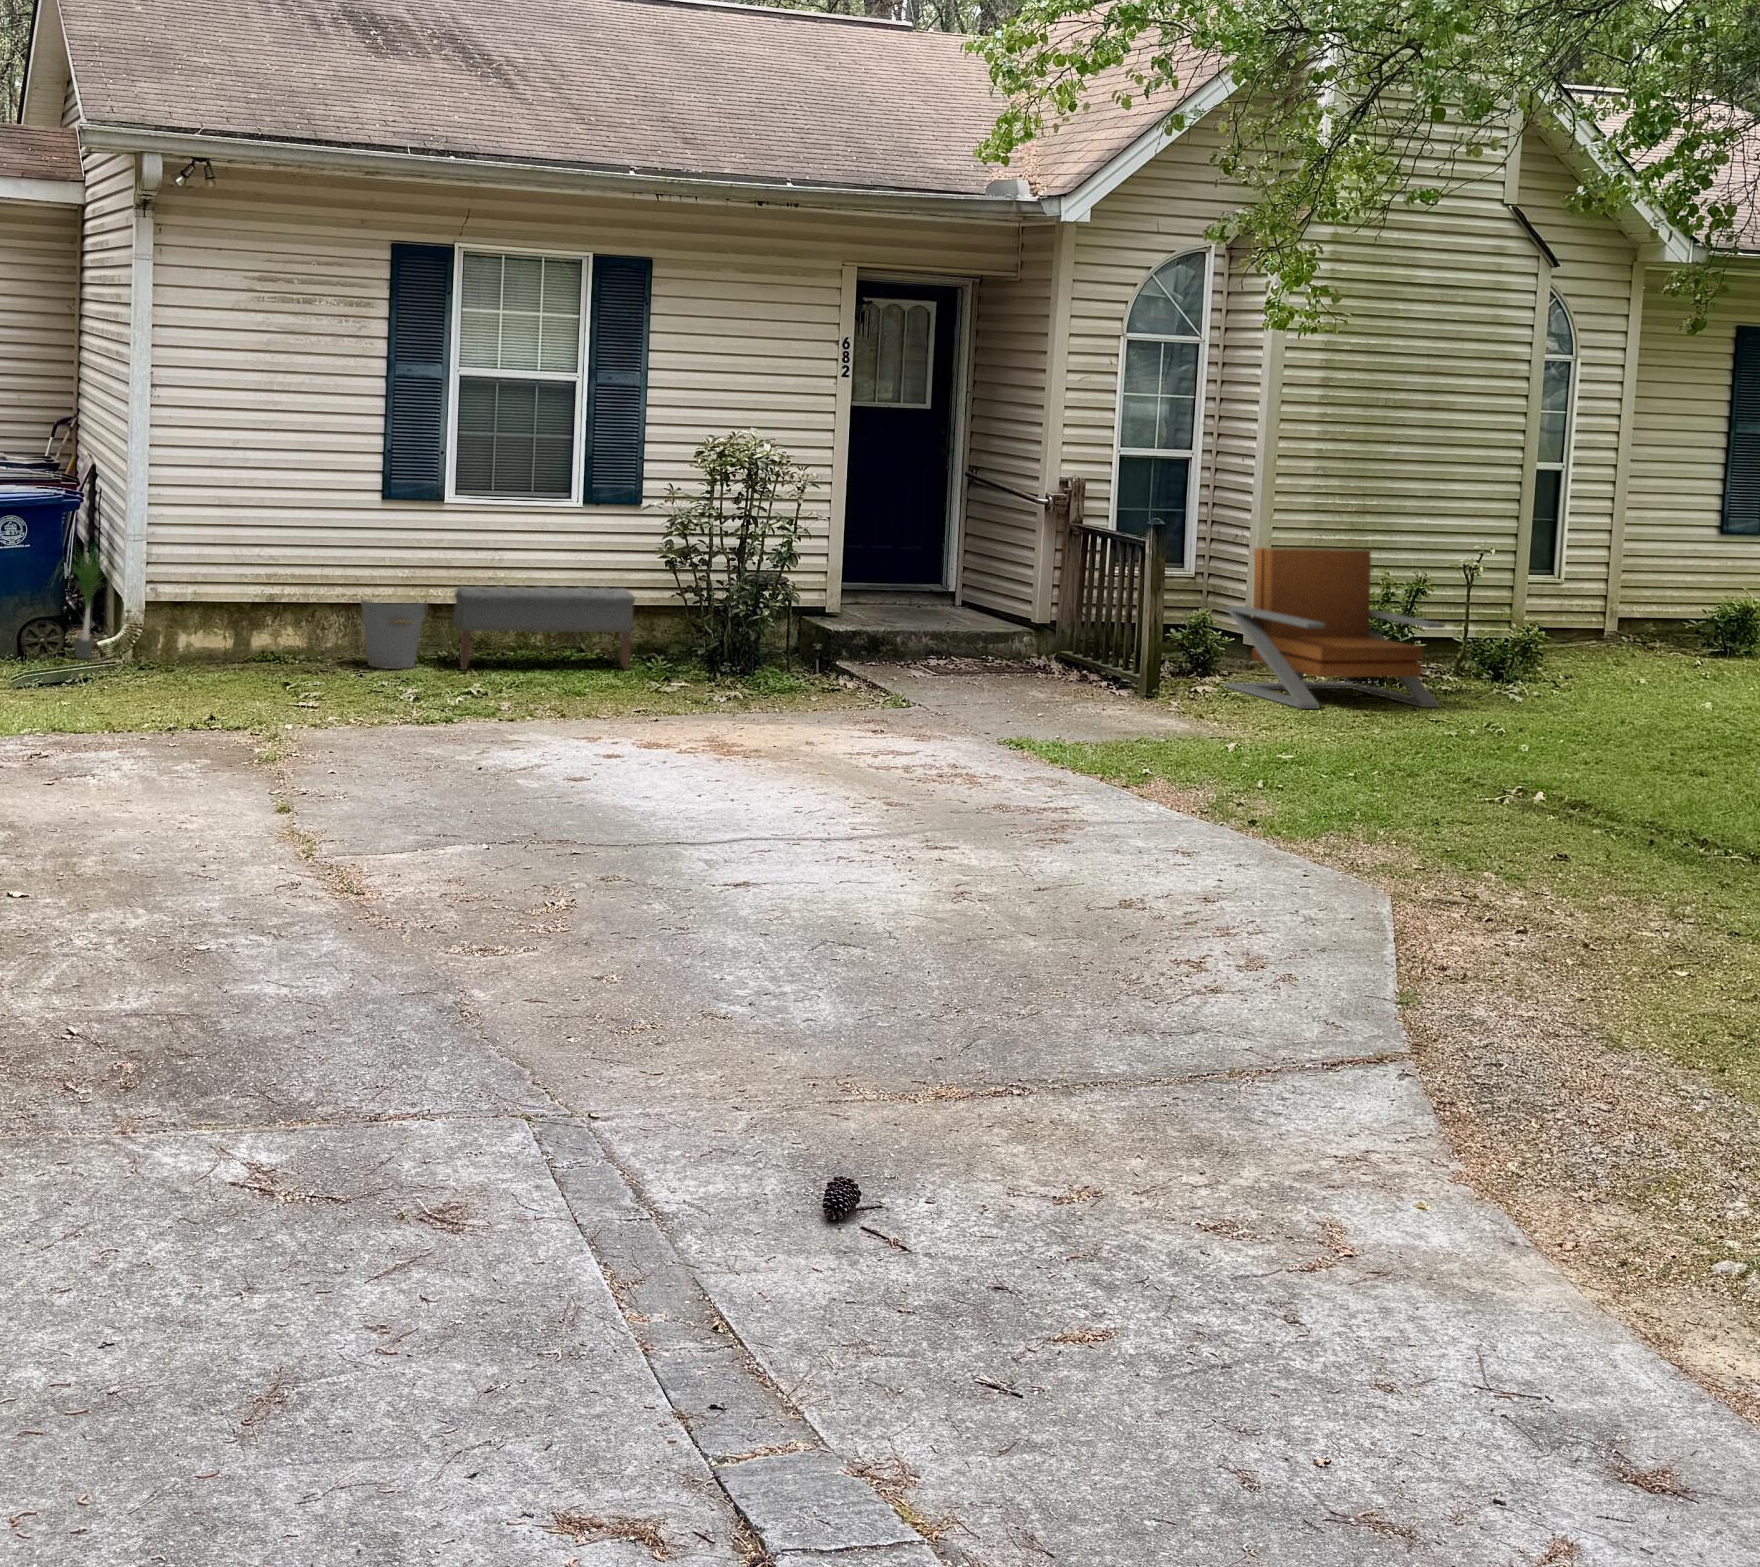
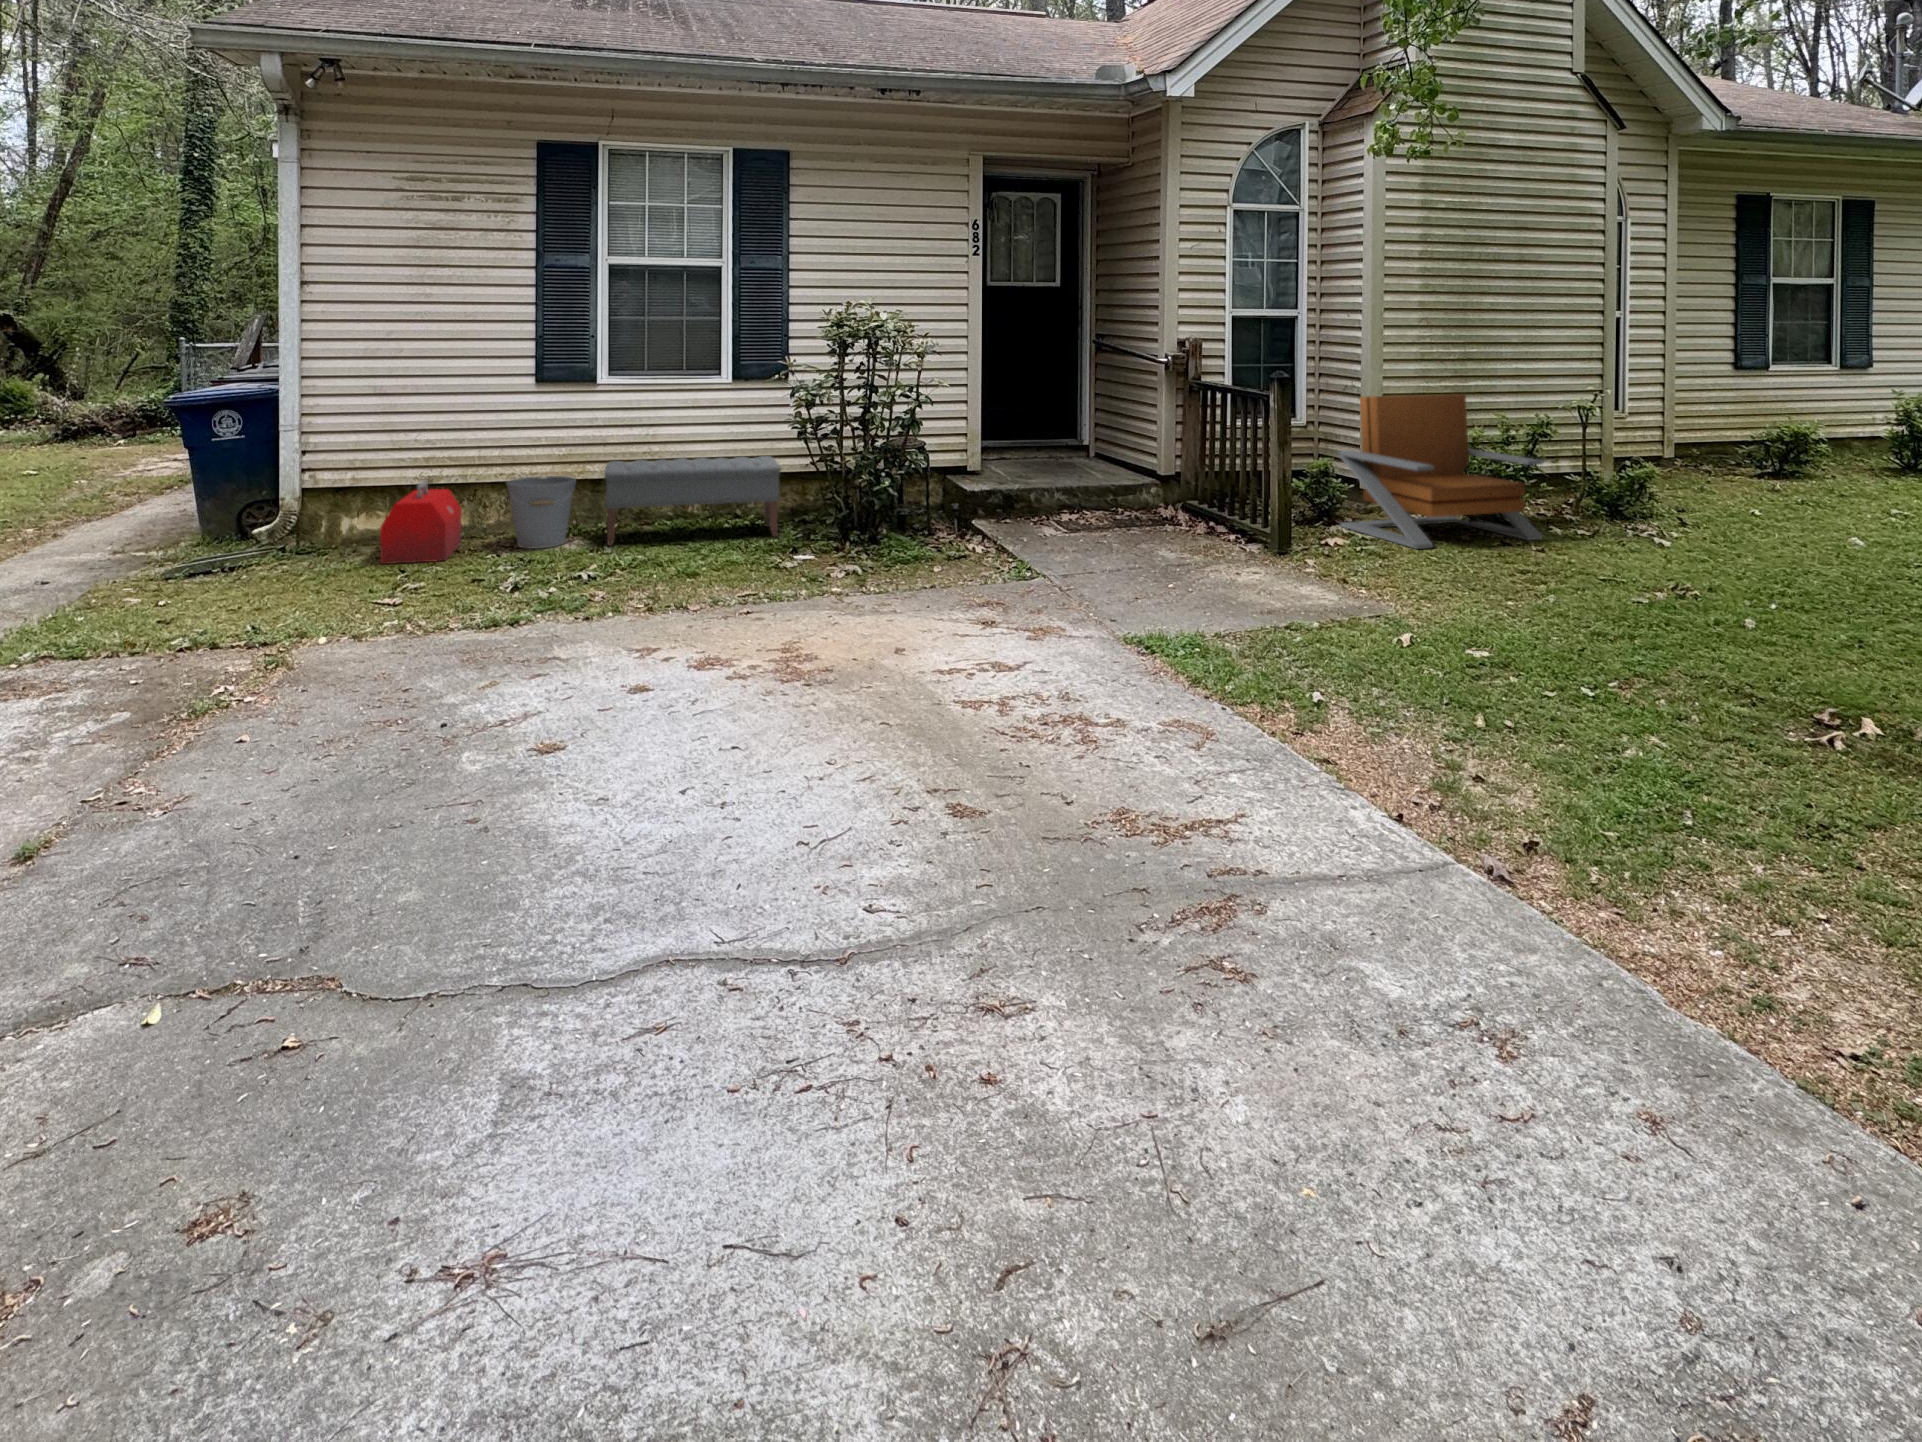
potted plant: present [56,552,122,659] -> none [184,431,278,553]
toolbox: none [250,595,317,675] -> present [380,481,462,564]

